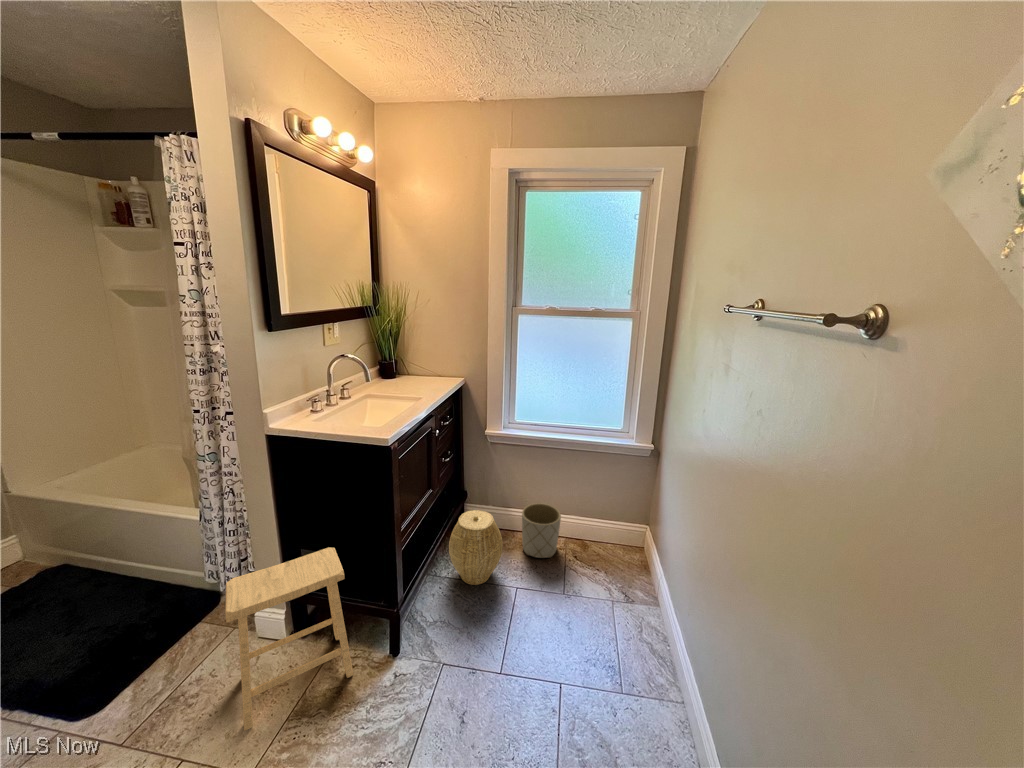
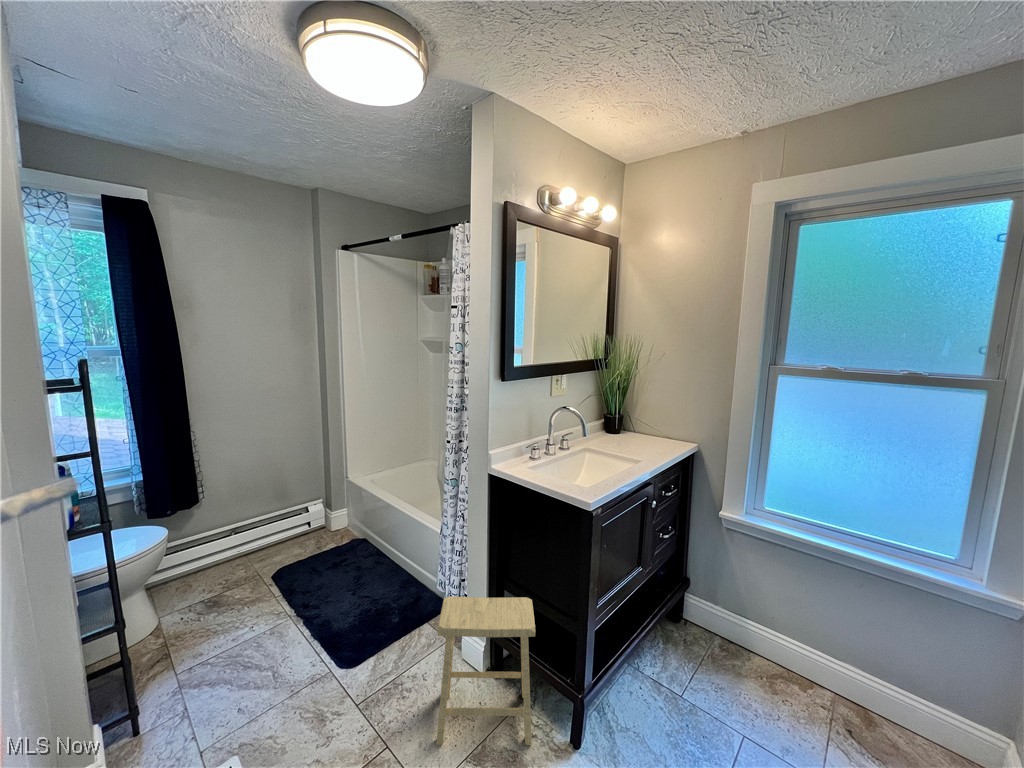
planter: present [522,503,561,558] -> none [760,631,827,721]
woven basket: present [449,510,503,585] -> none [654,609,727,711]

